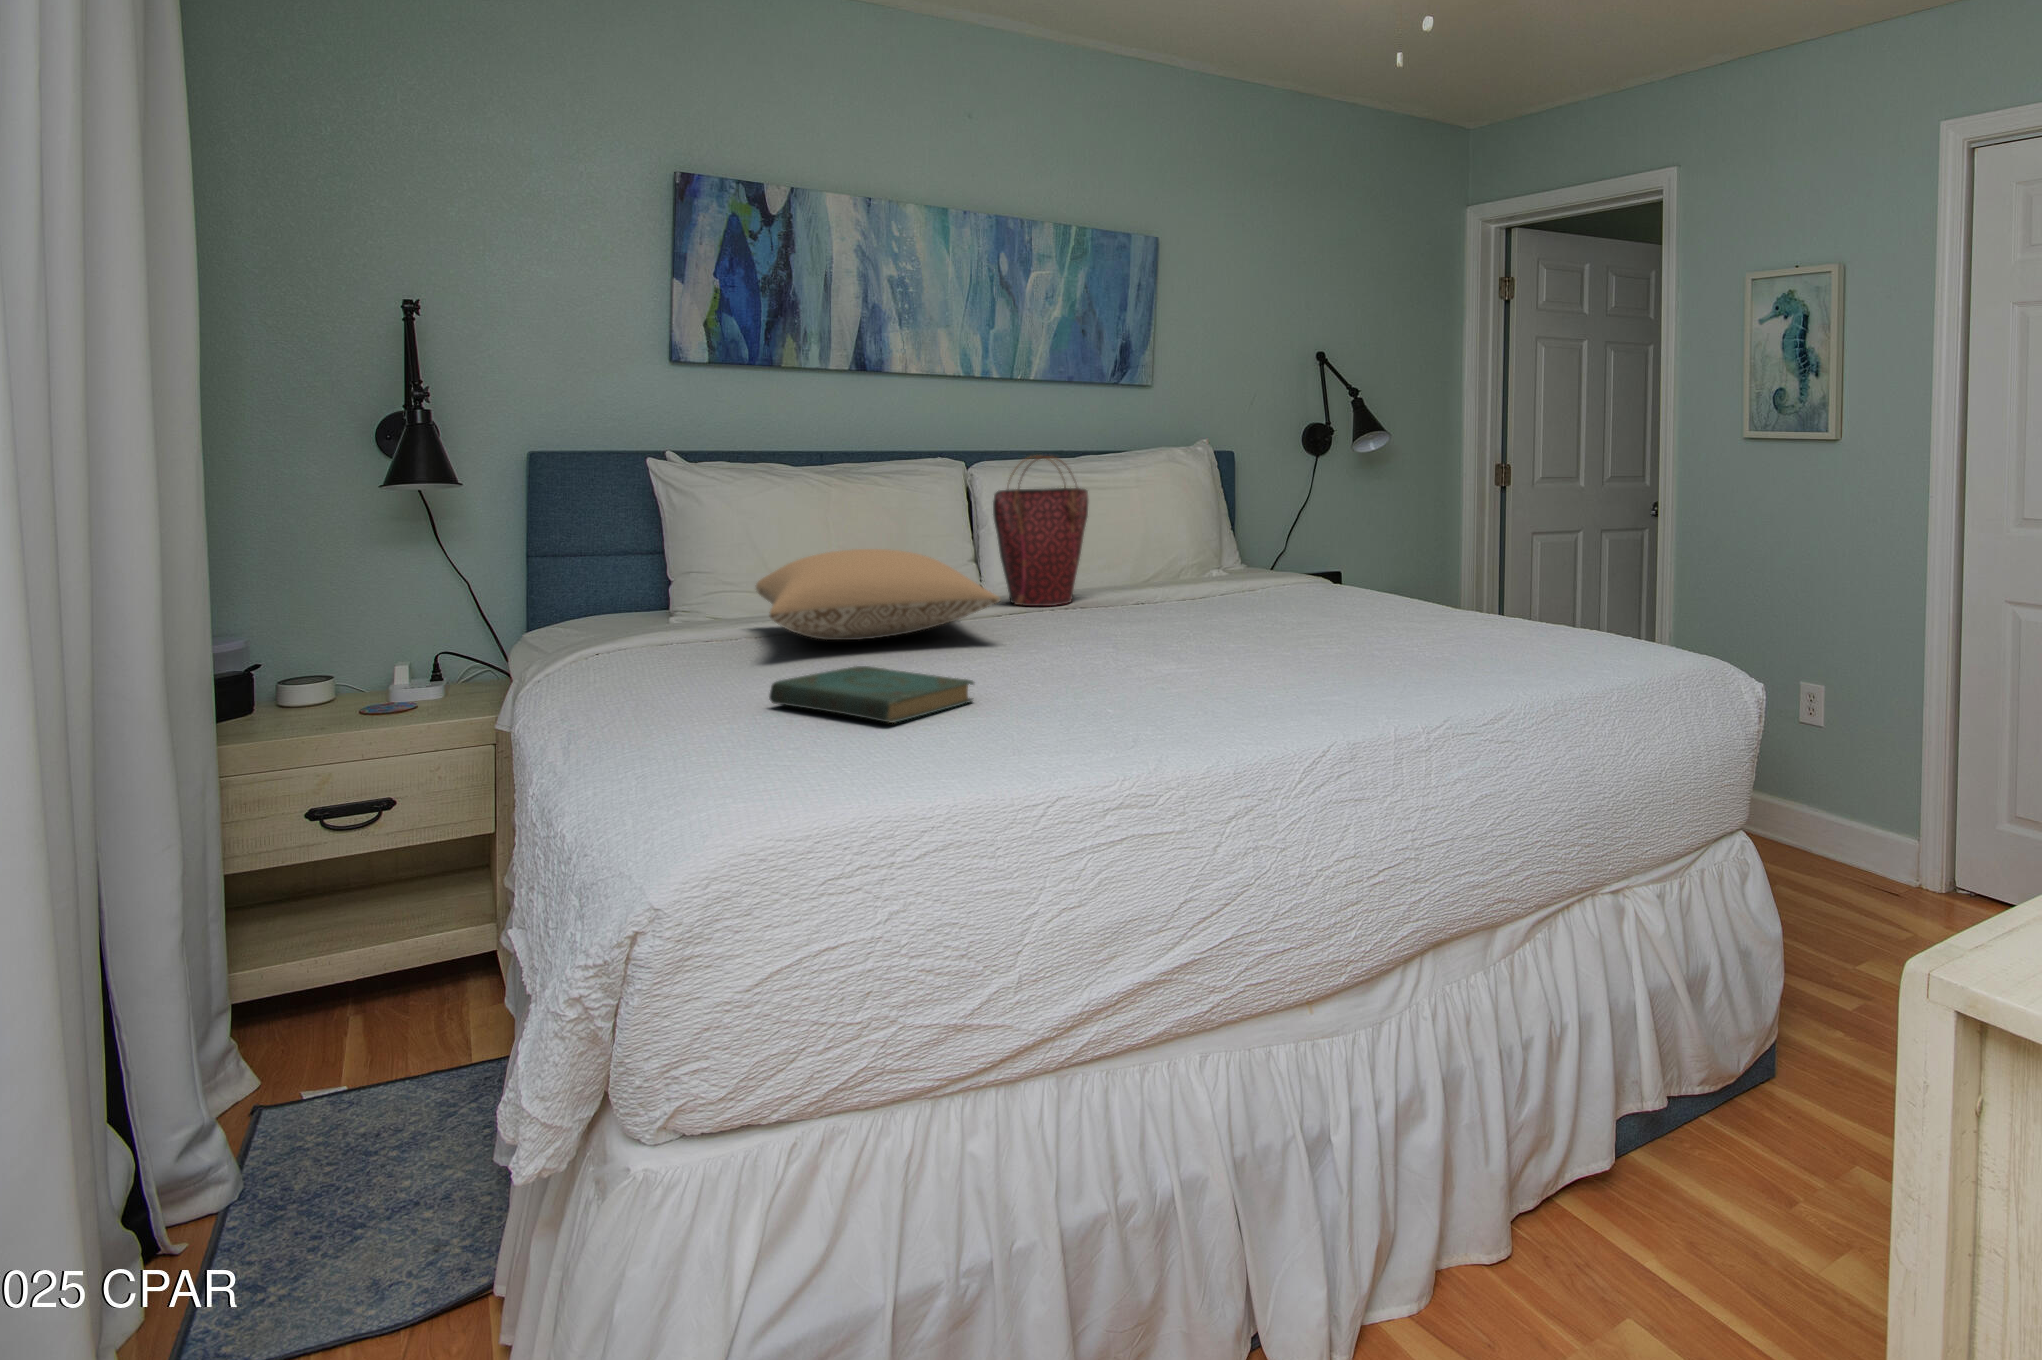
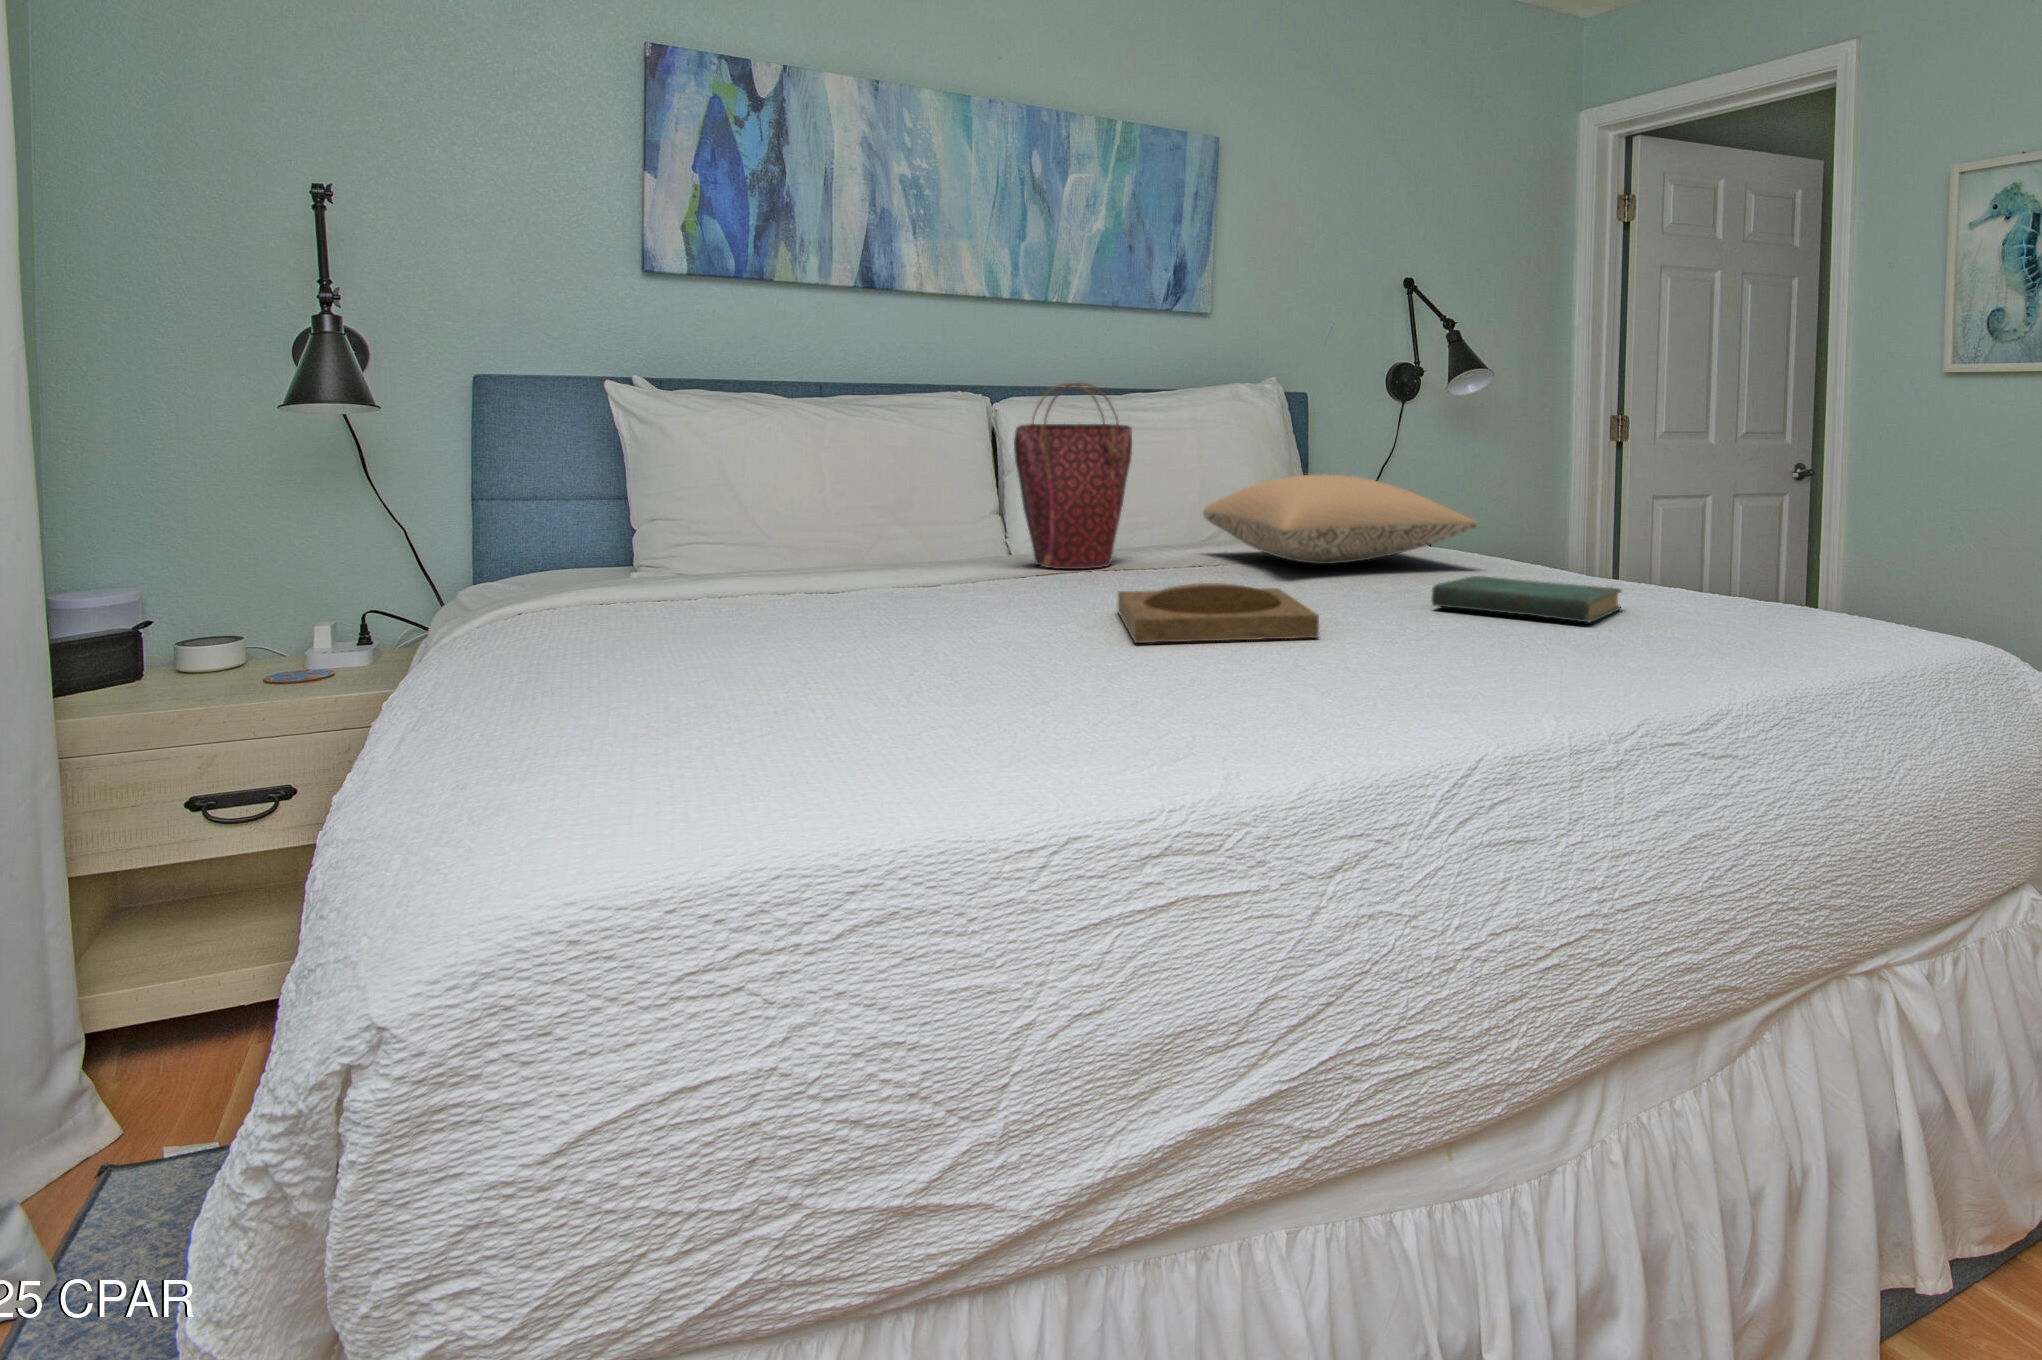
pillow: present [756,549,1001,640] -> present [1203,474,1478,564]
tray: none [1081,619,1233,666] -> present [1118,583,1319,643]
book: present [769,666,974,723] -> present [1432,576,1621,623]

